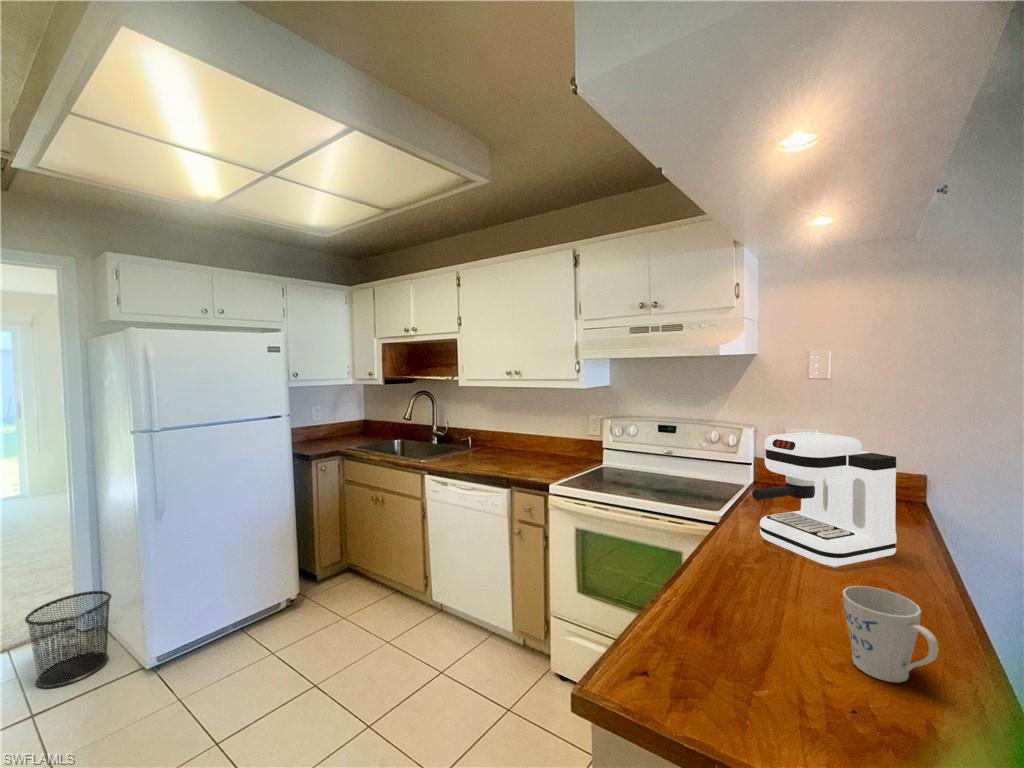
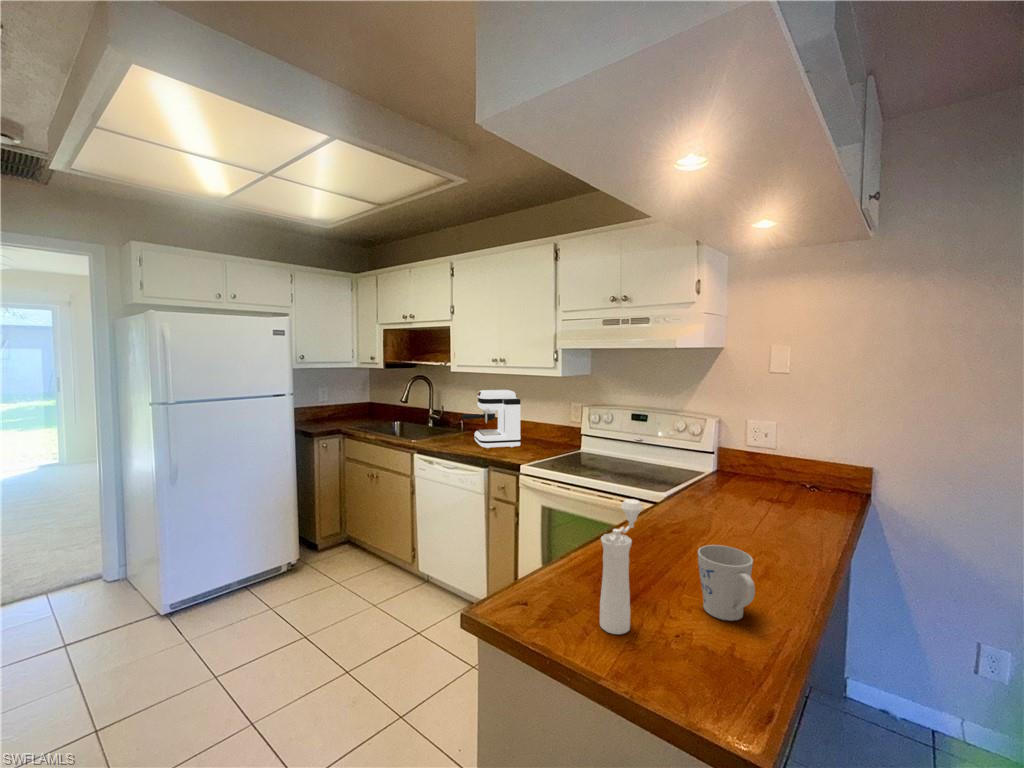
coffee maker: present [752,432,896,568] -> present [462,390,521,449]
pepper mill: none [745,535,789,714] -> present [600,499,643,634]
trash can: present [25,591,111,688] -> none [59,545,132,626]

